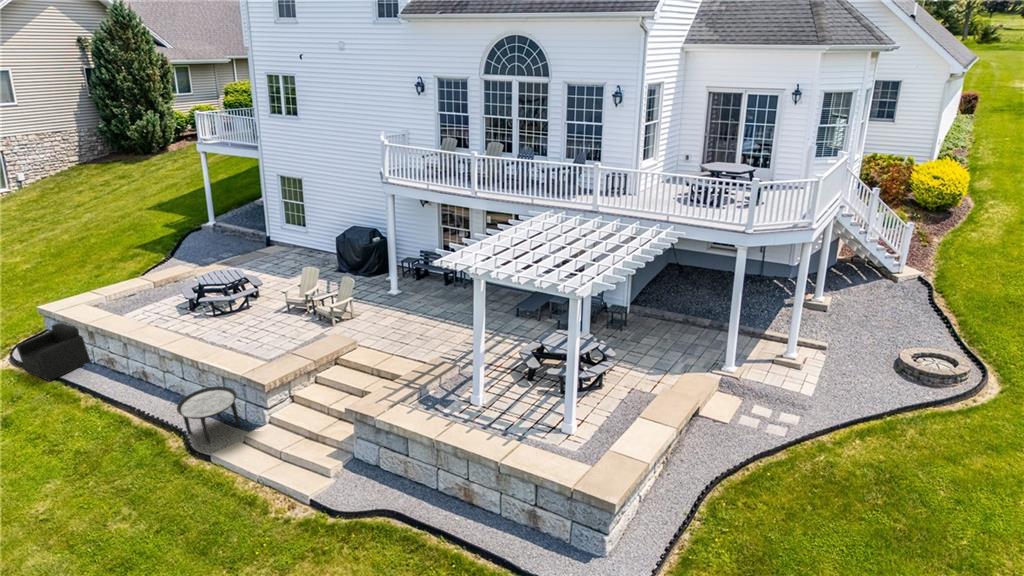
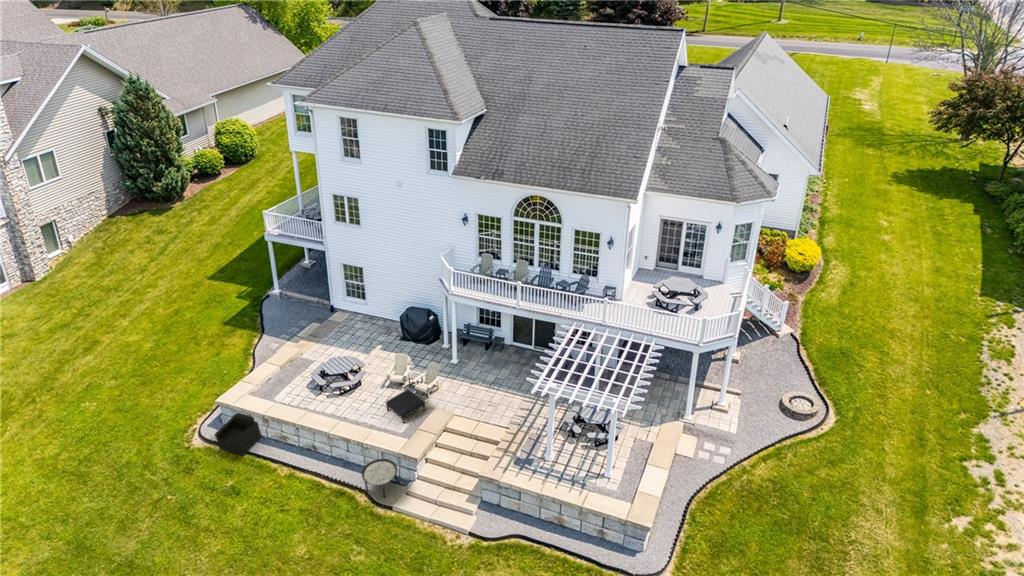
ottoman: none [264,308,321,351] -> present [386,389,426,423]

